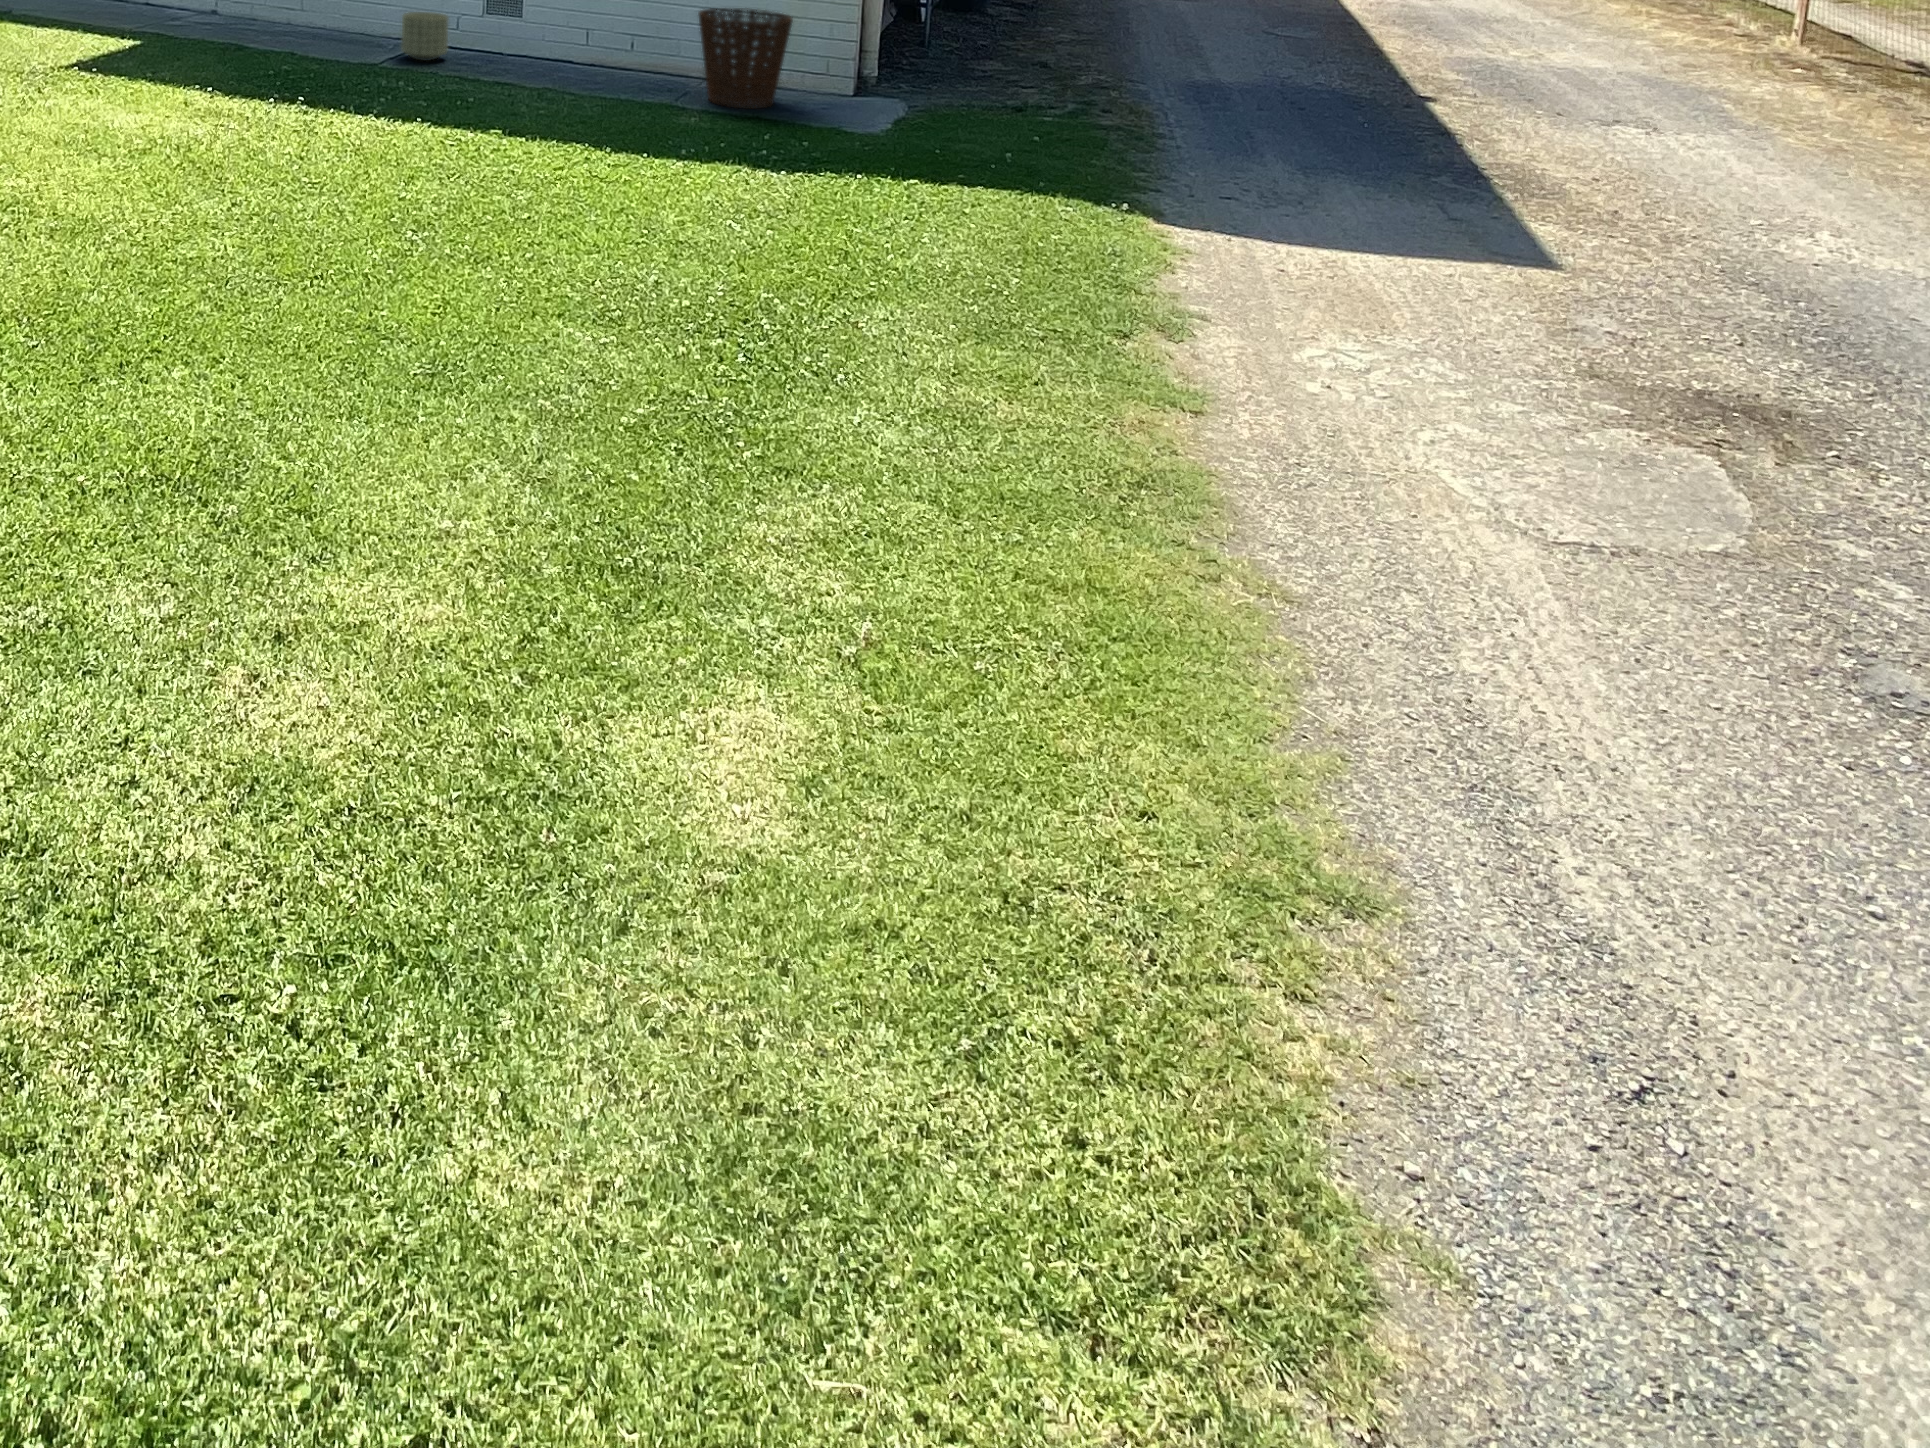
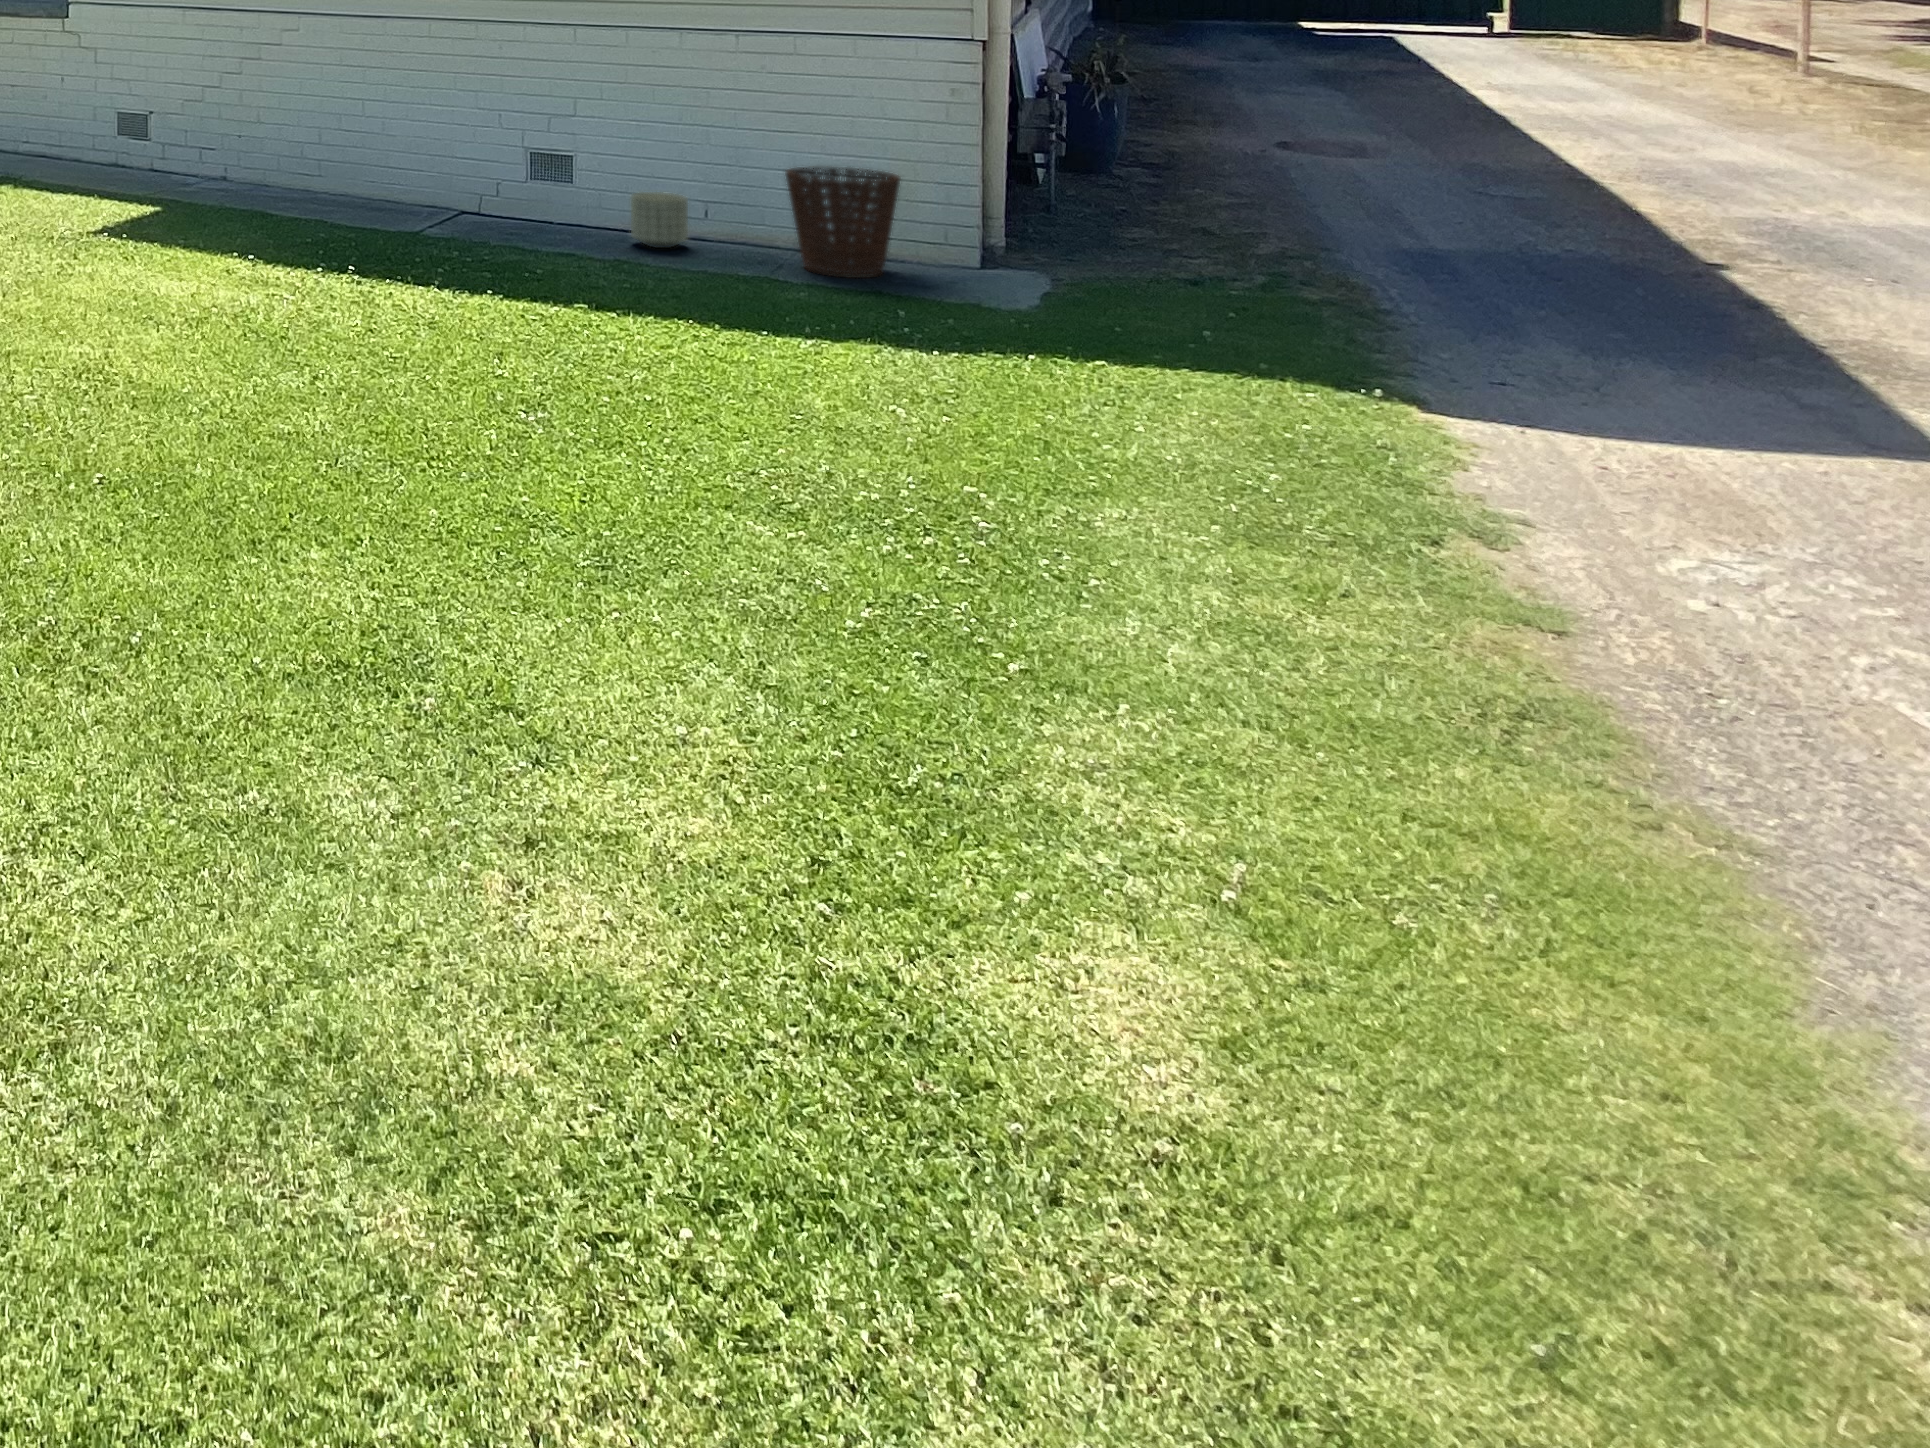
planter: present [401,12,448,61] -> present [631,192,688,248]

